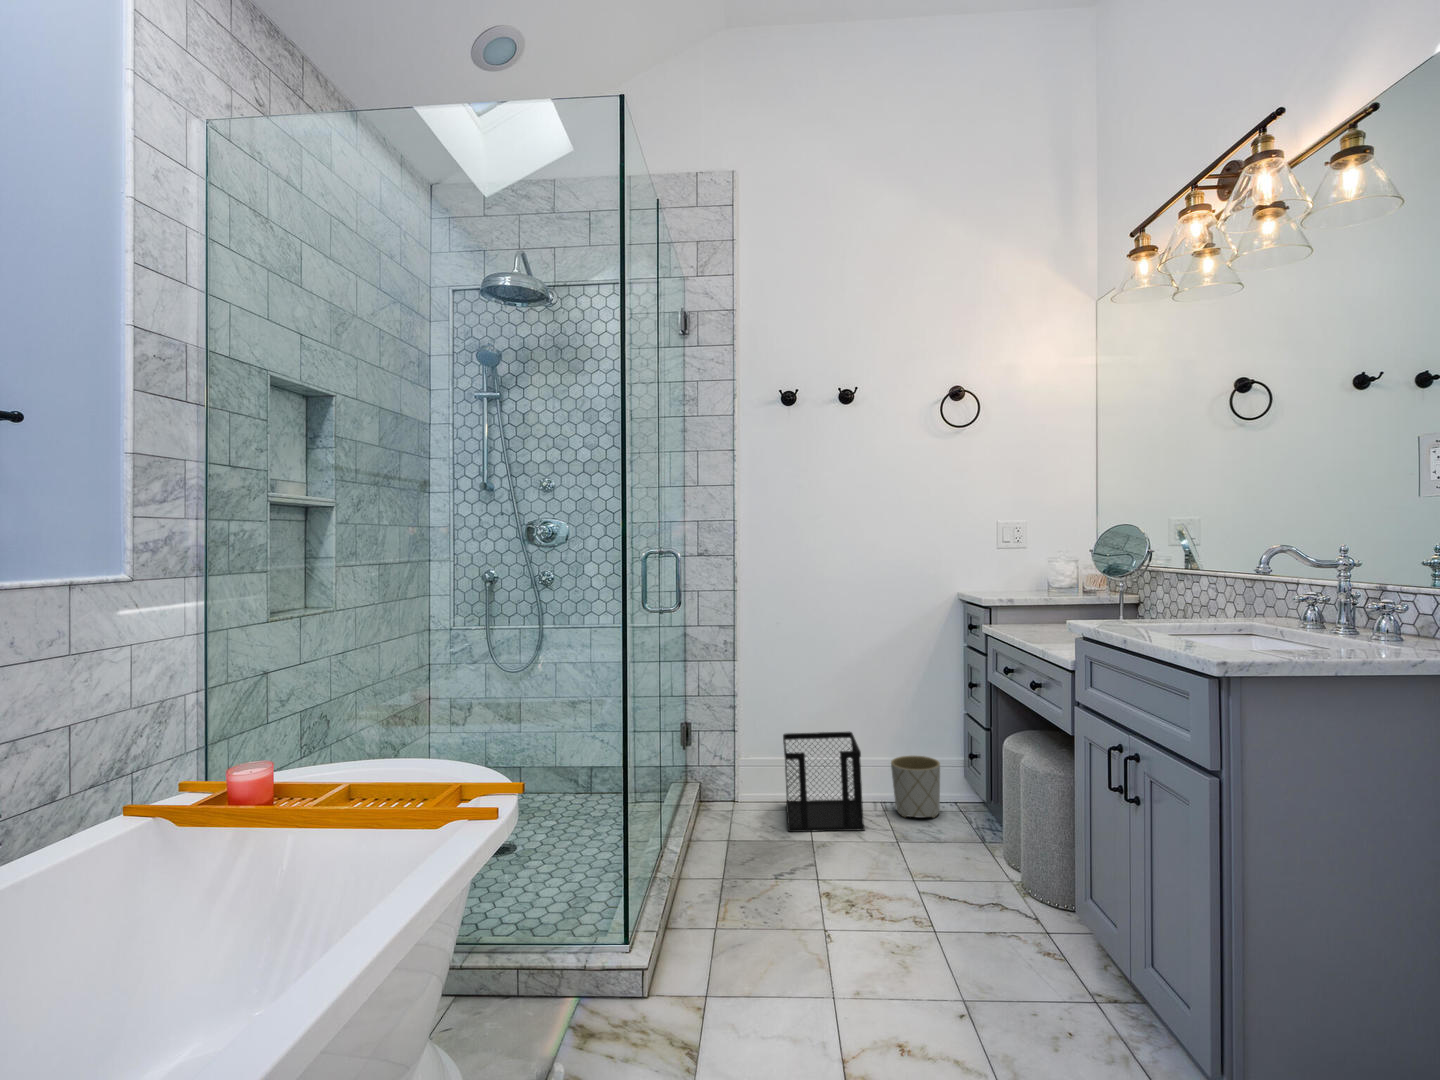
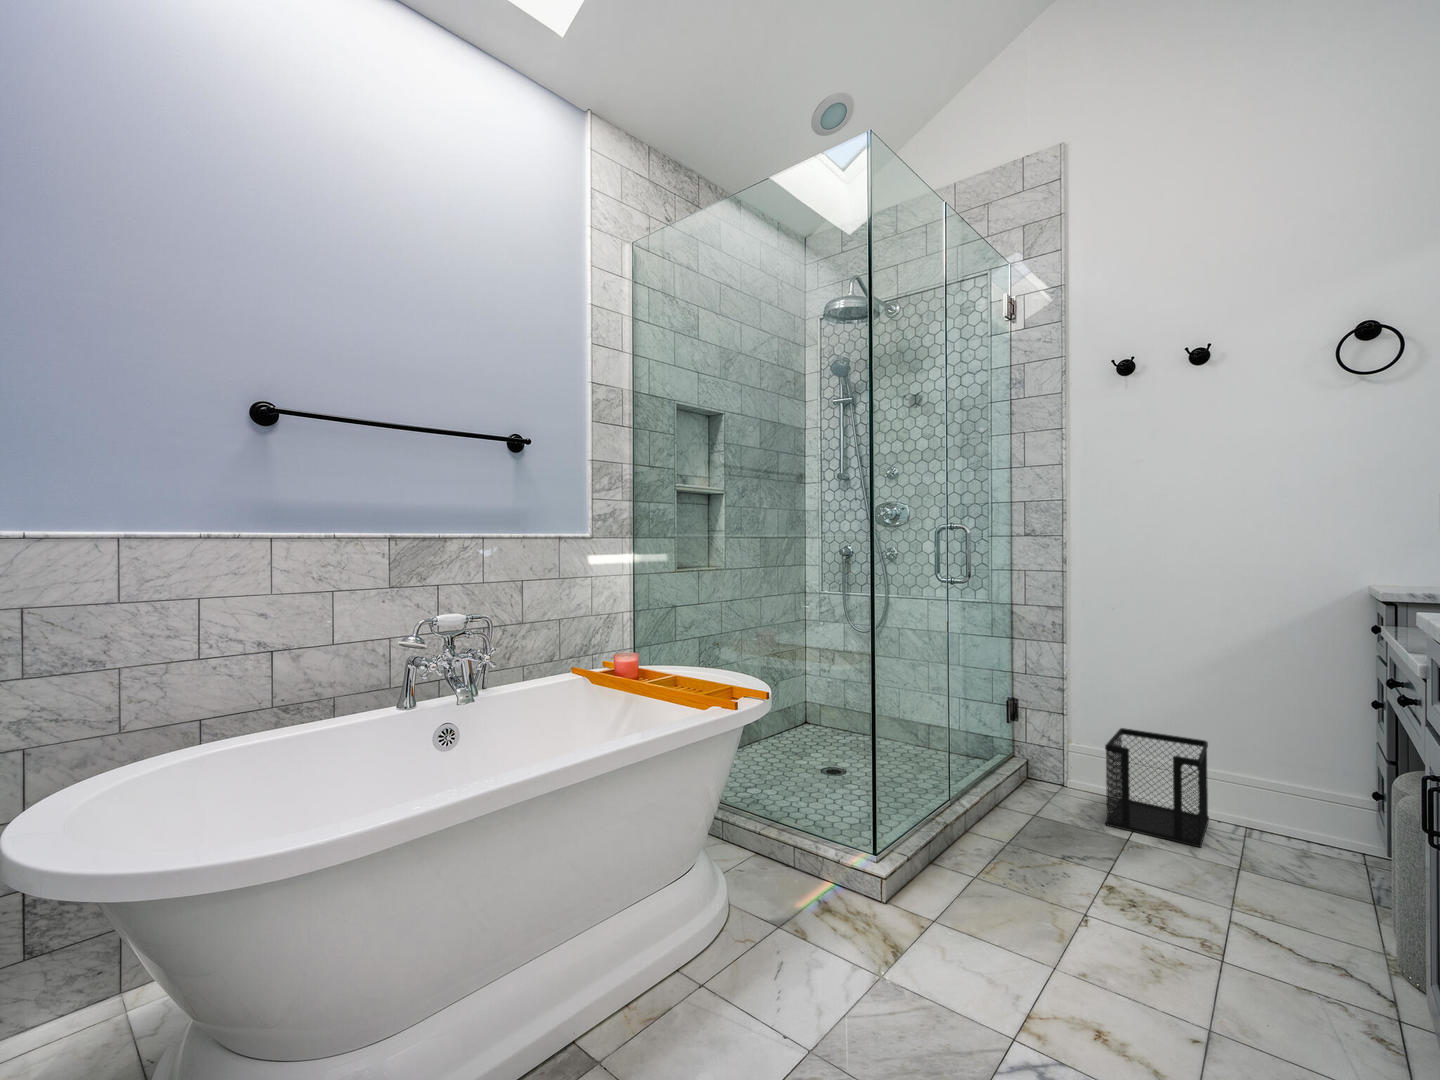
planter: present [891,756,940,818] -> none [1254,781,1327,861]

